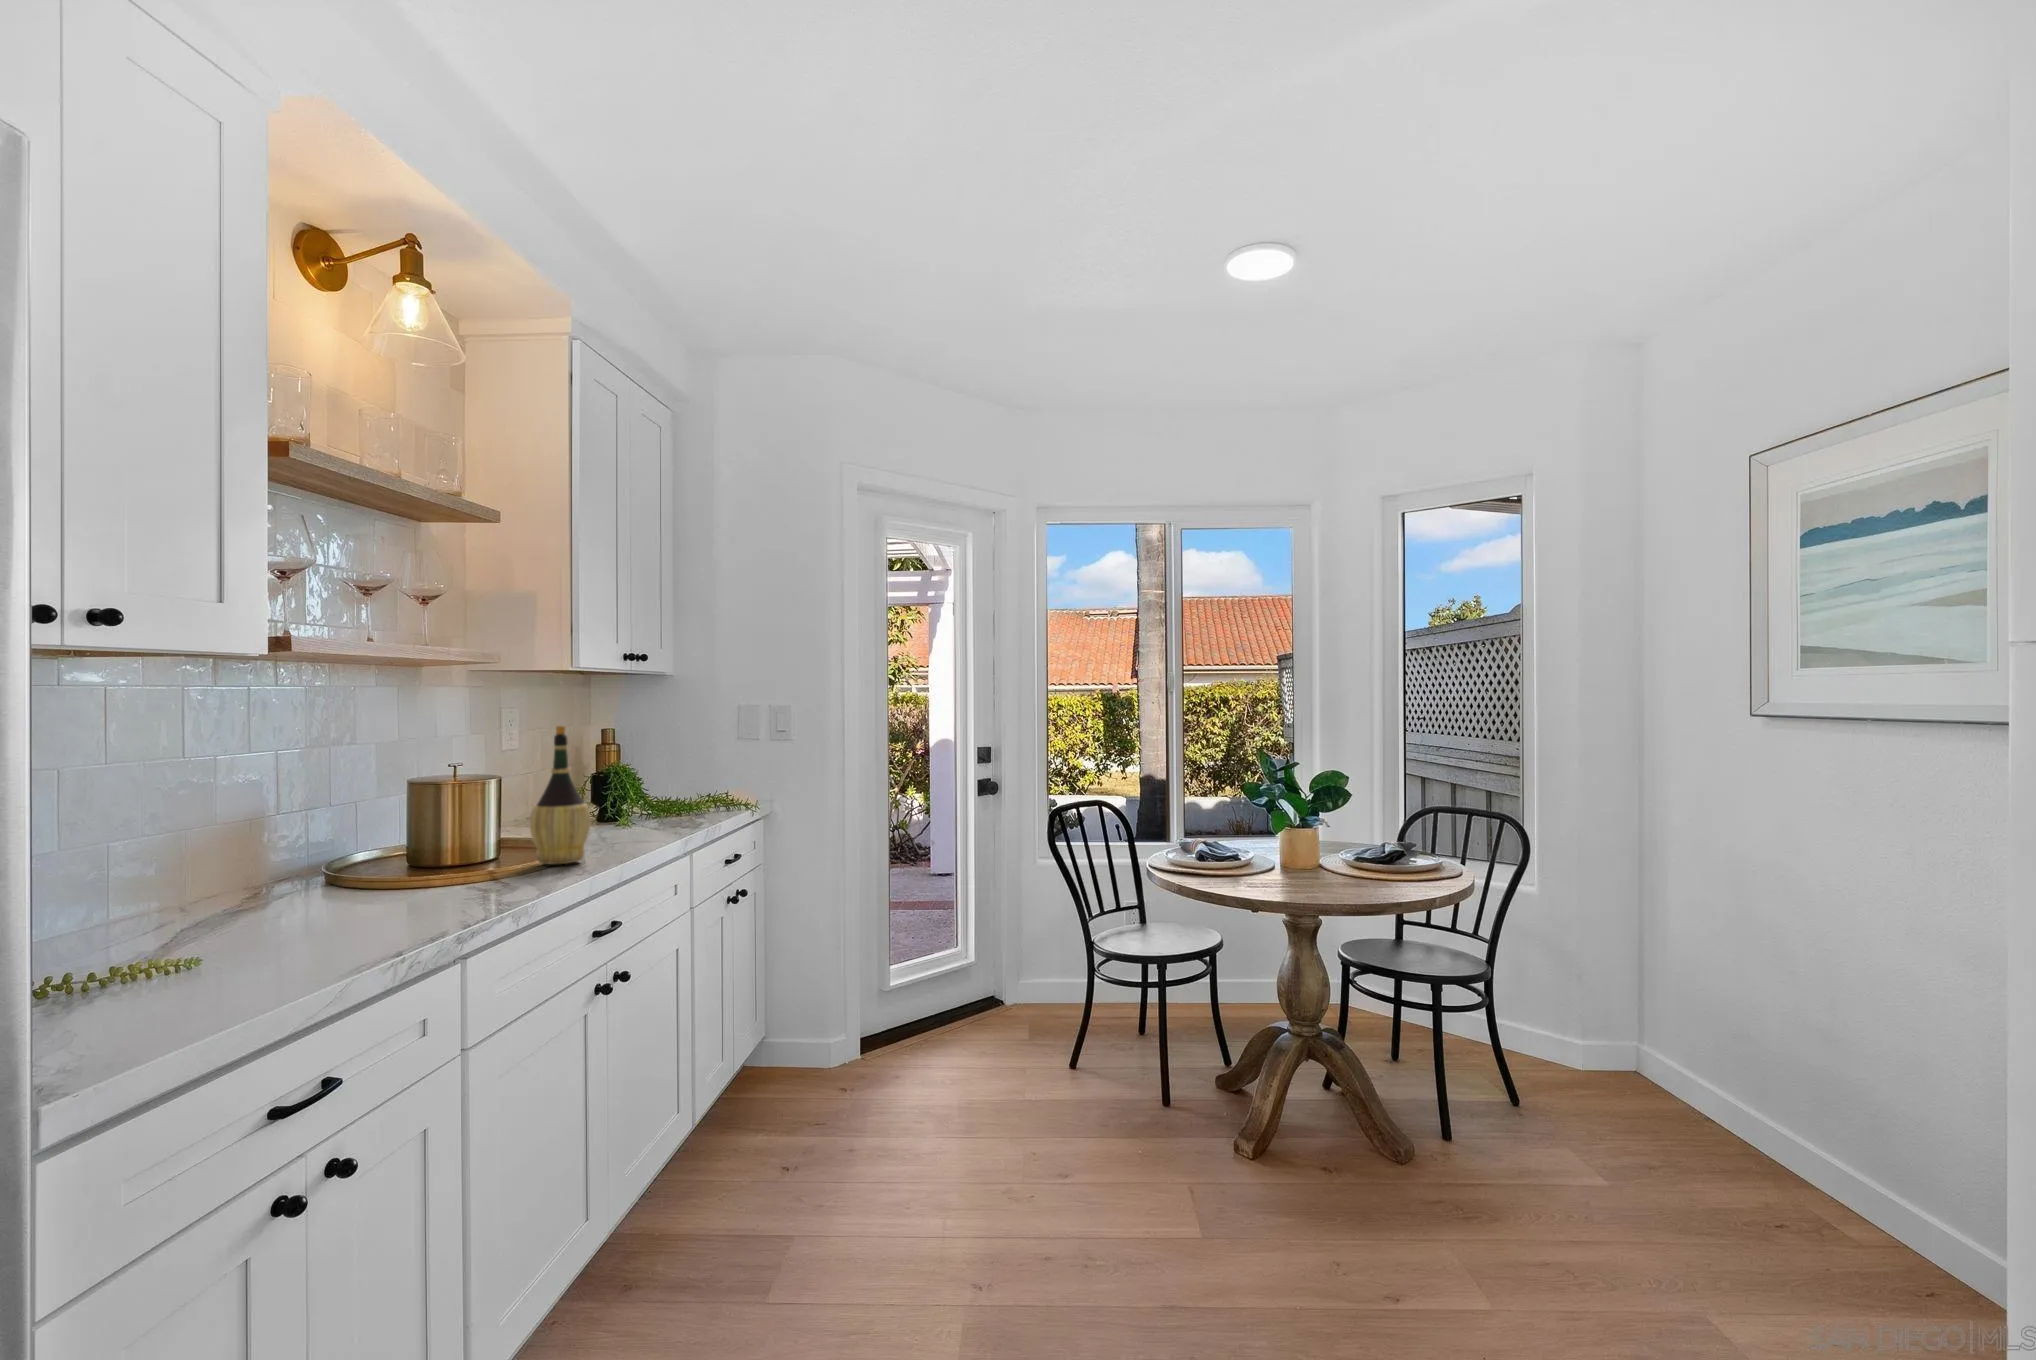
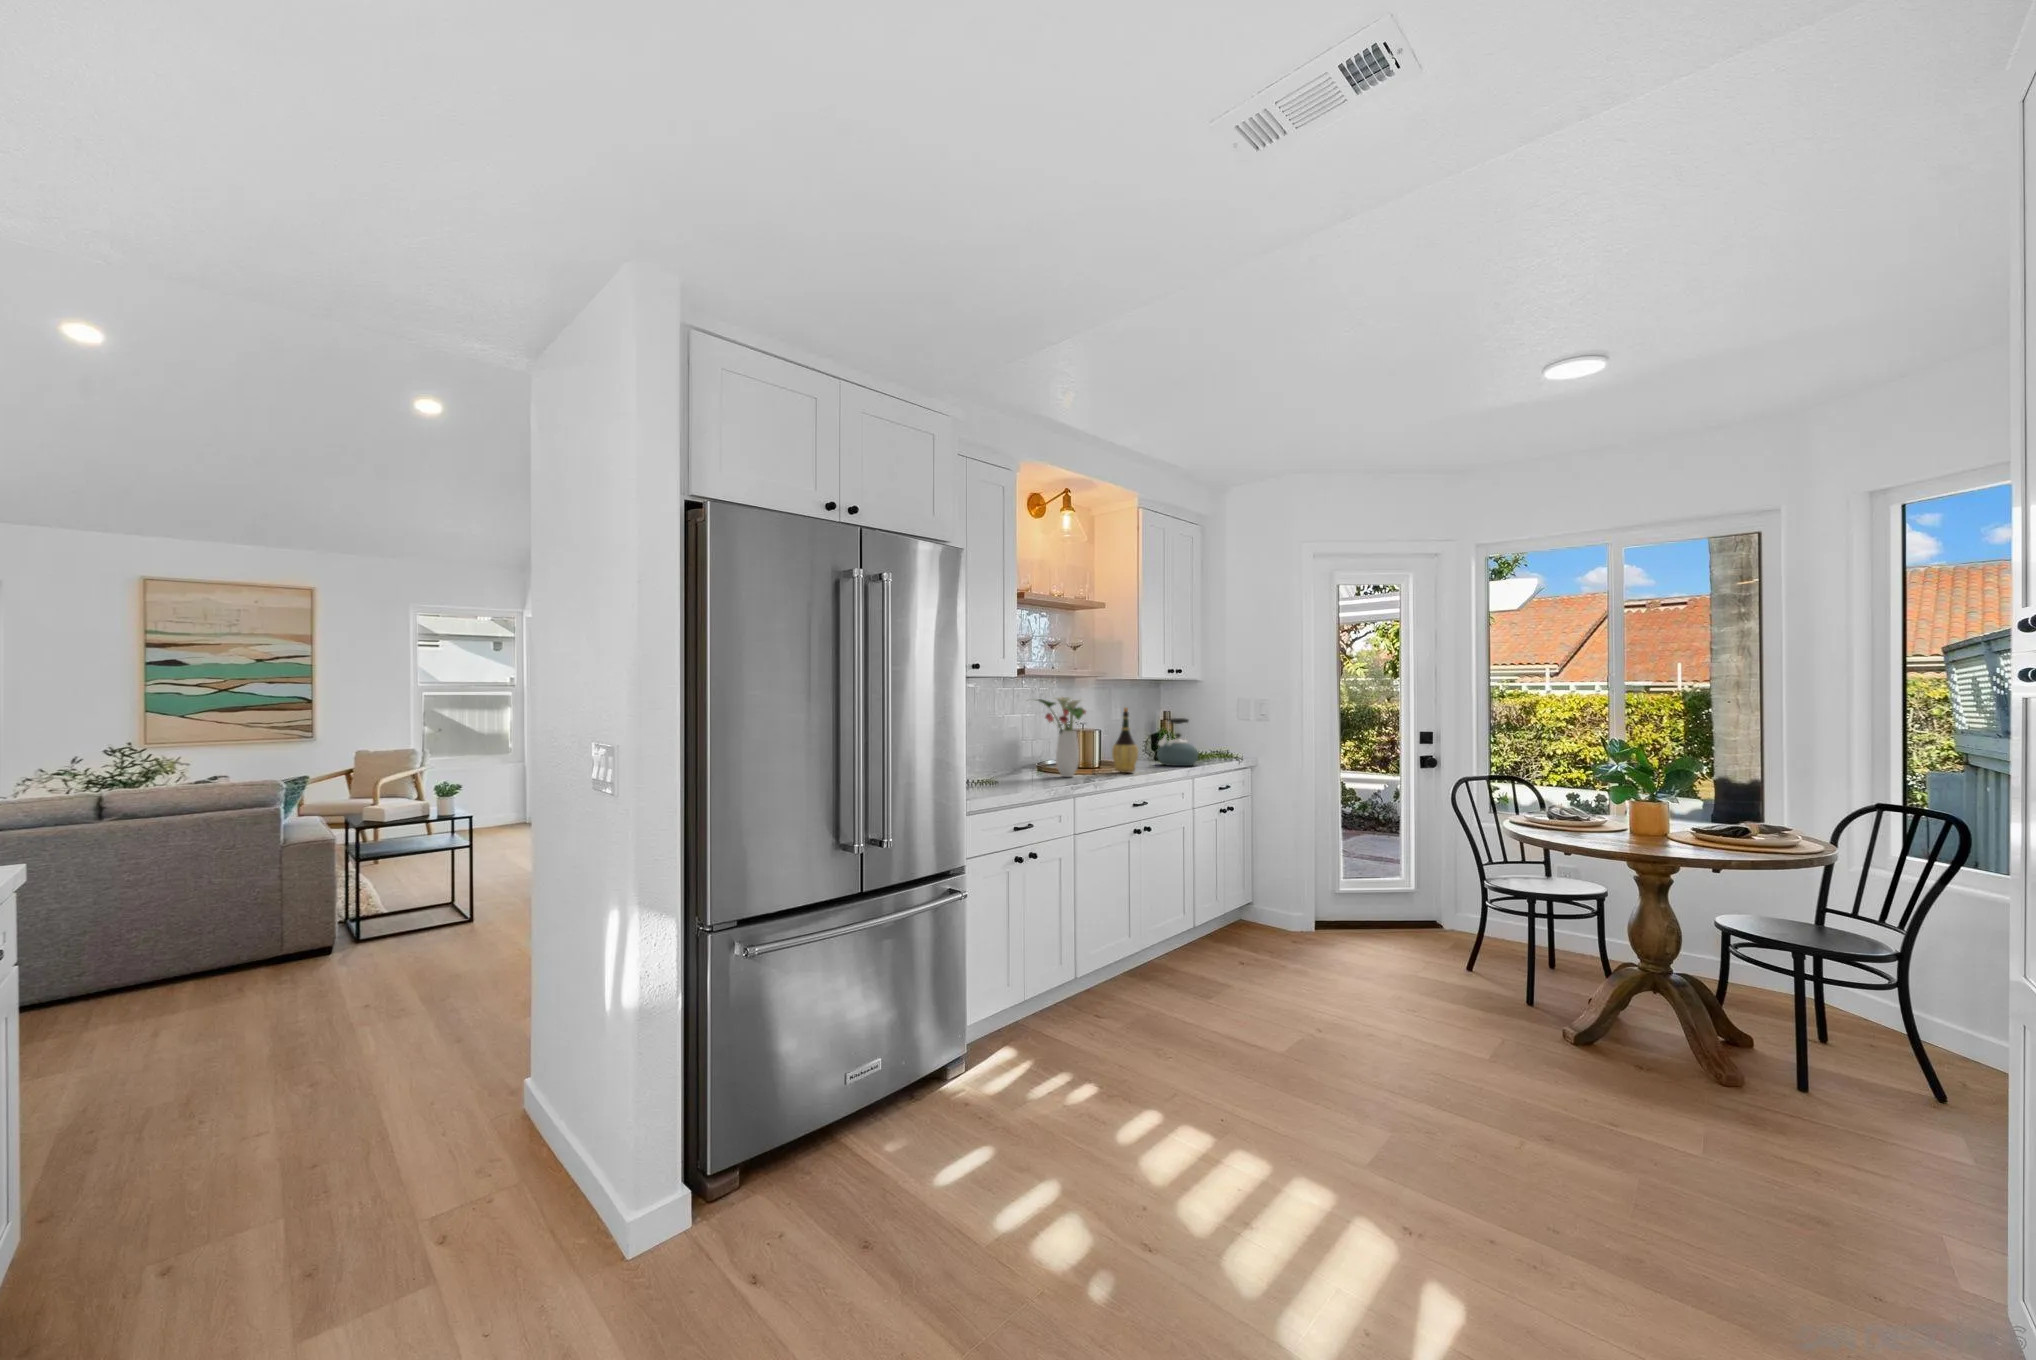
flower arrangement: none [301,705,478,900] -> present [1037,697,1086,777]
kettle: none [605,739,685,830] -> present [1157,718,1198,766]

